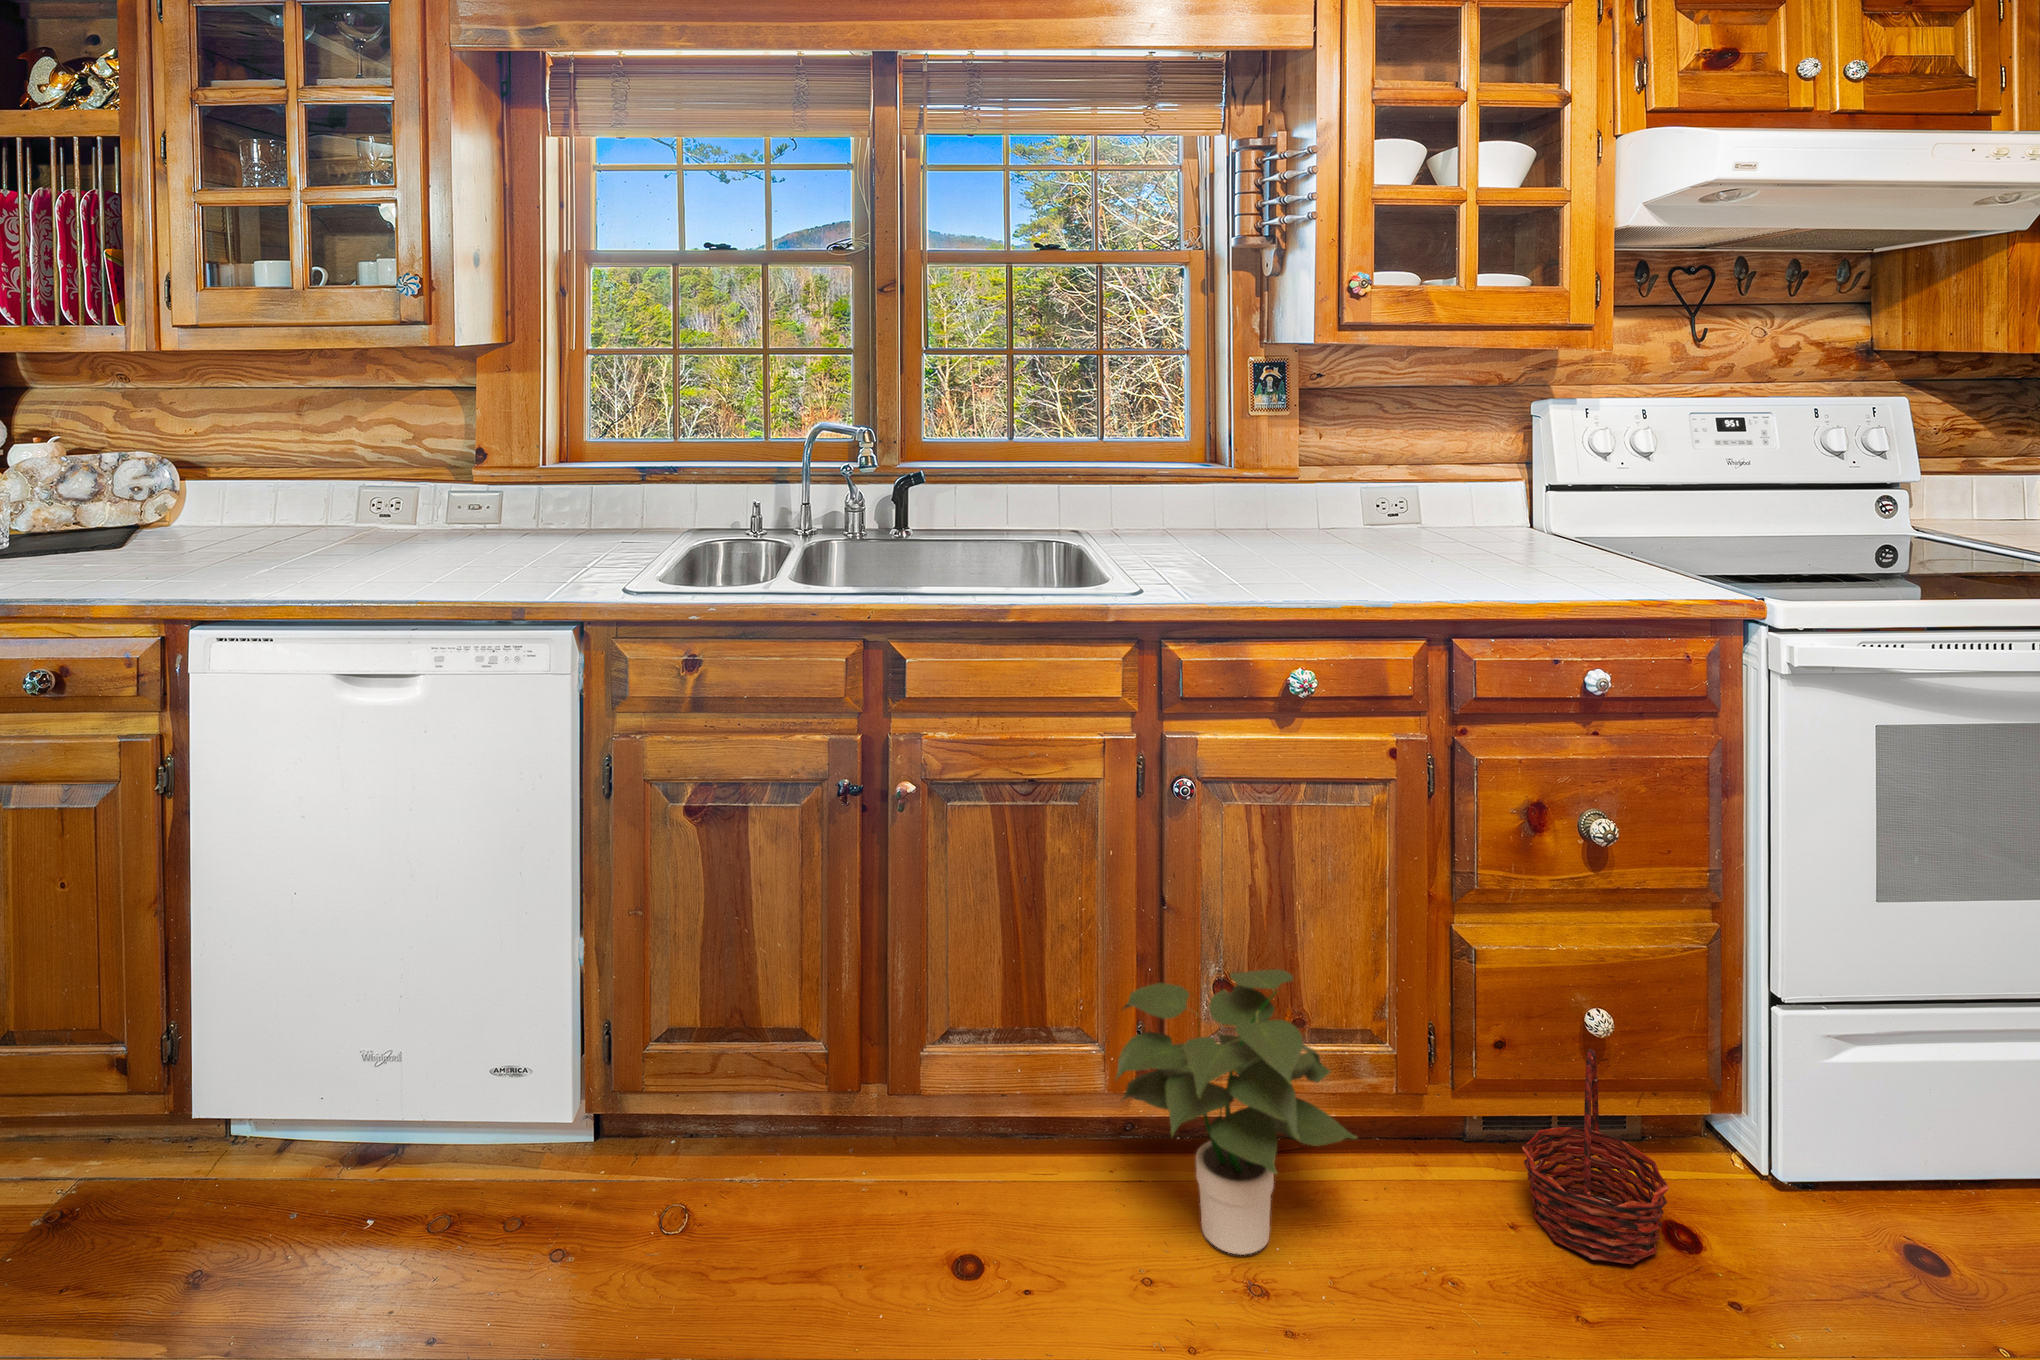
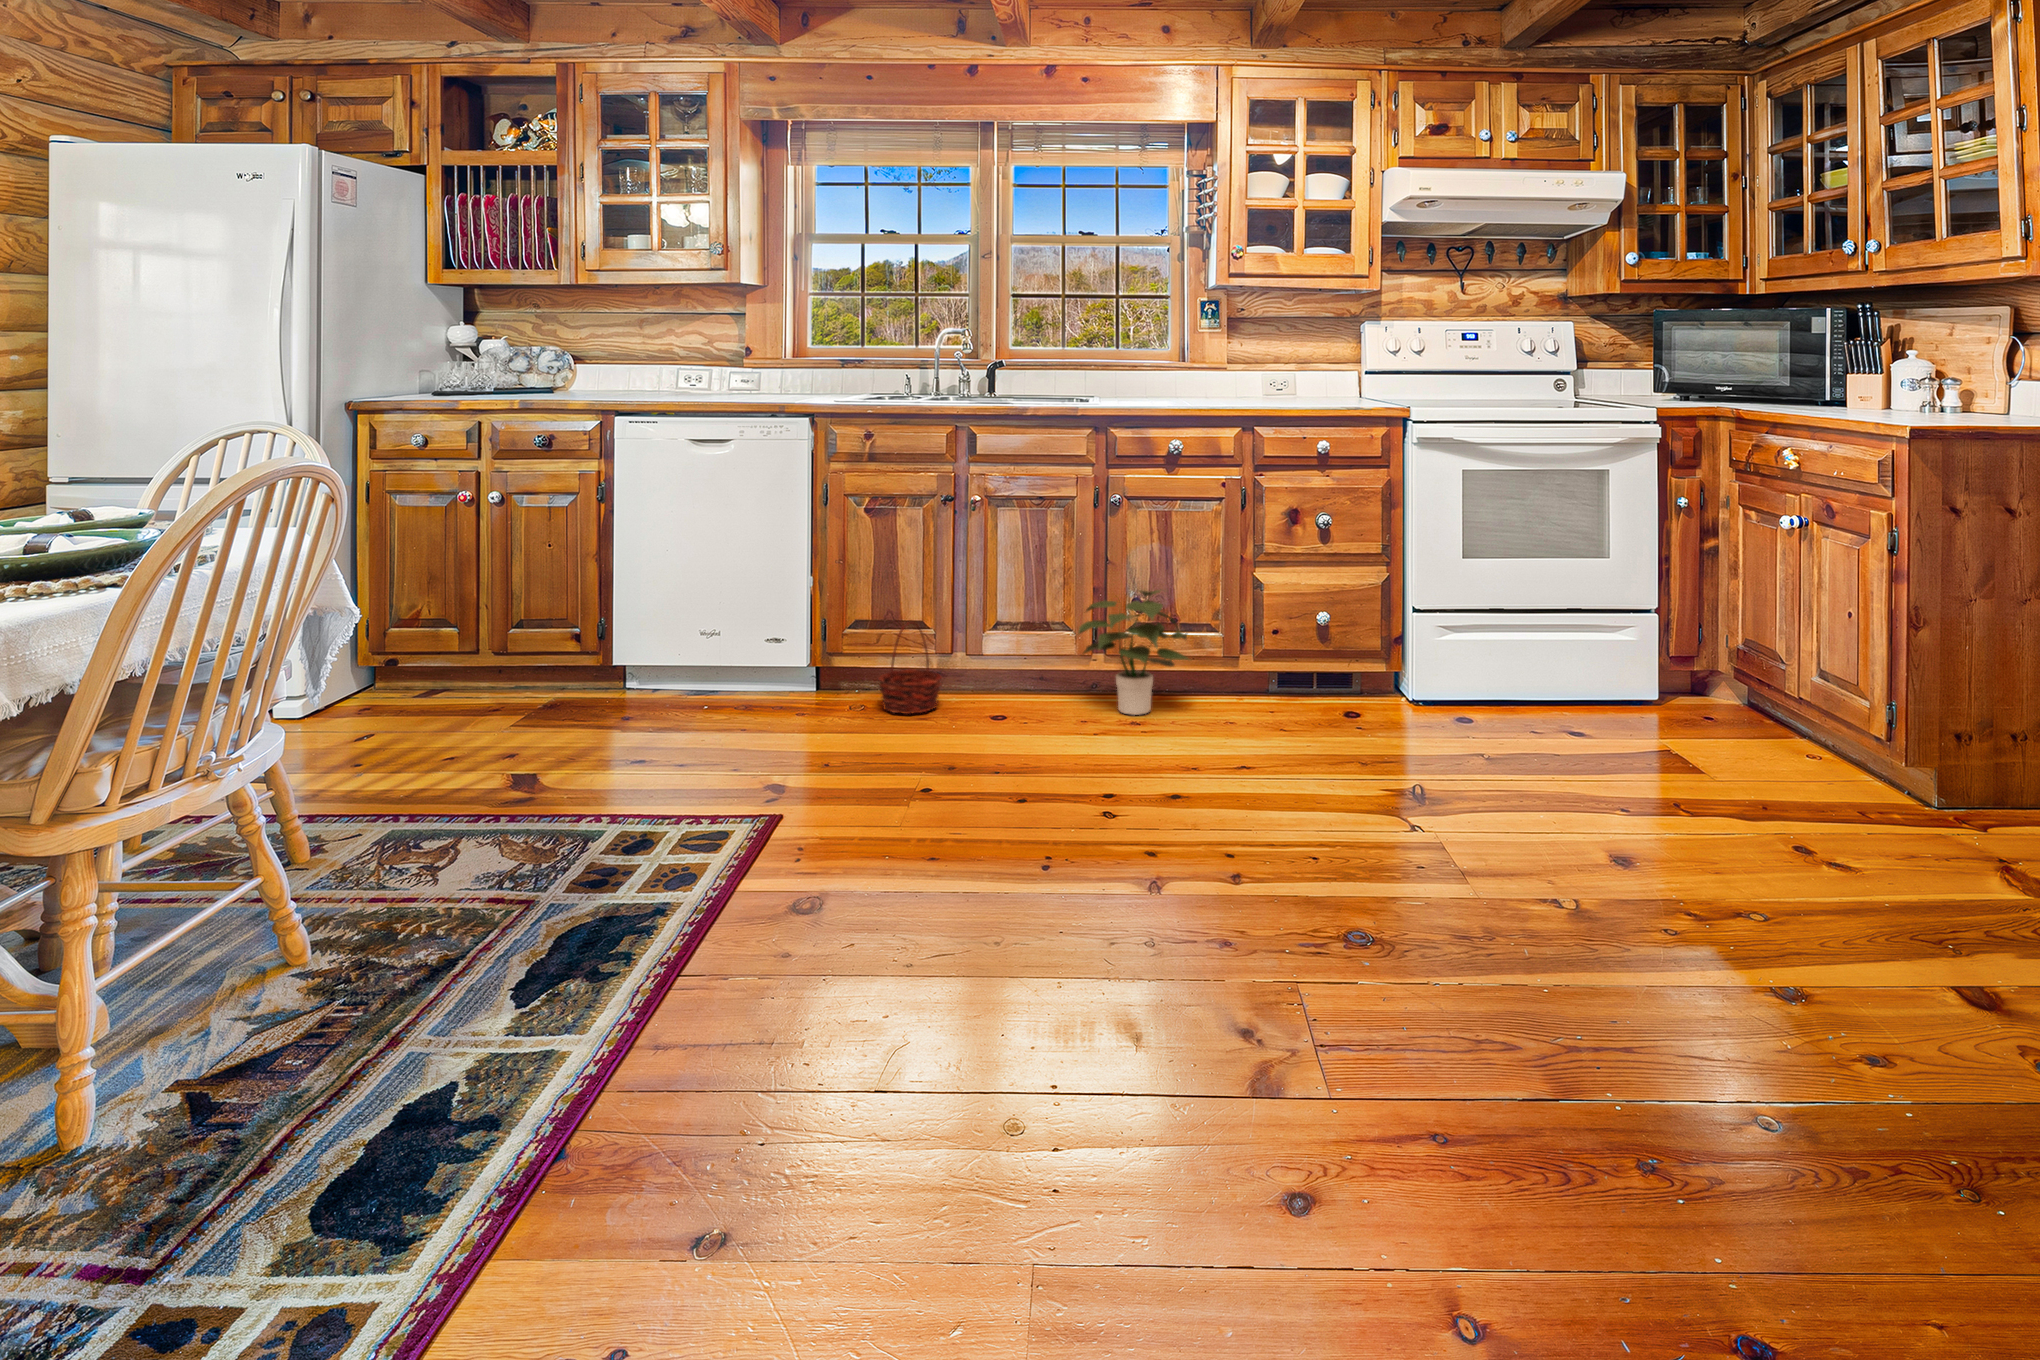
basket: present [1522,1049,1669,1264] -> present [879,621,942,714]

